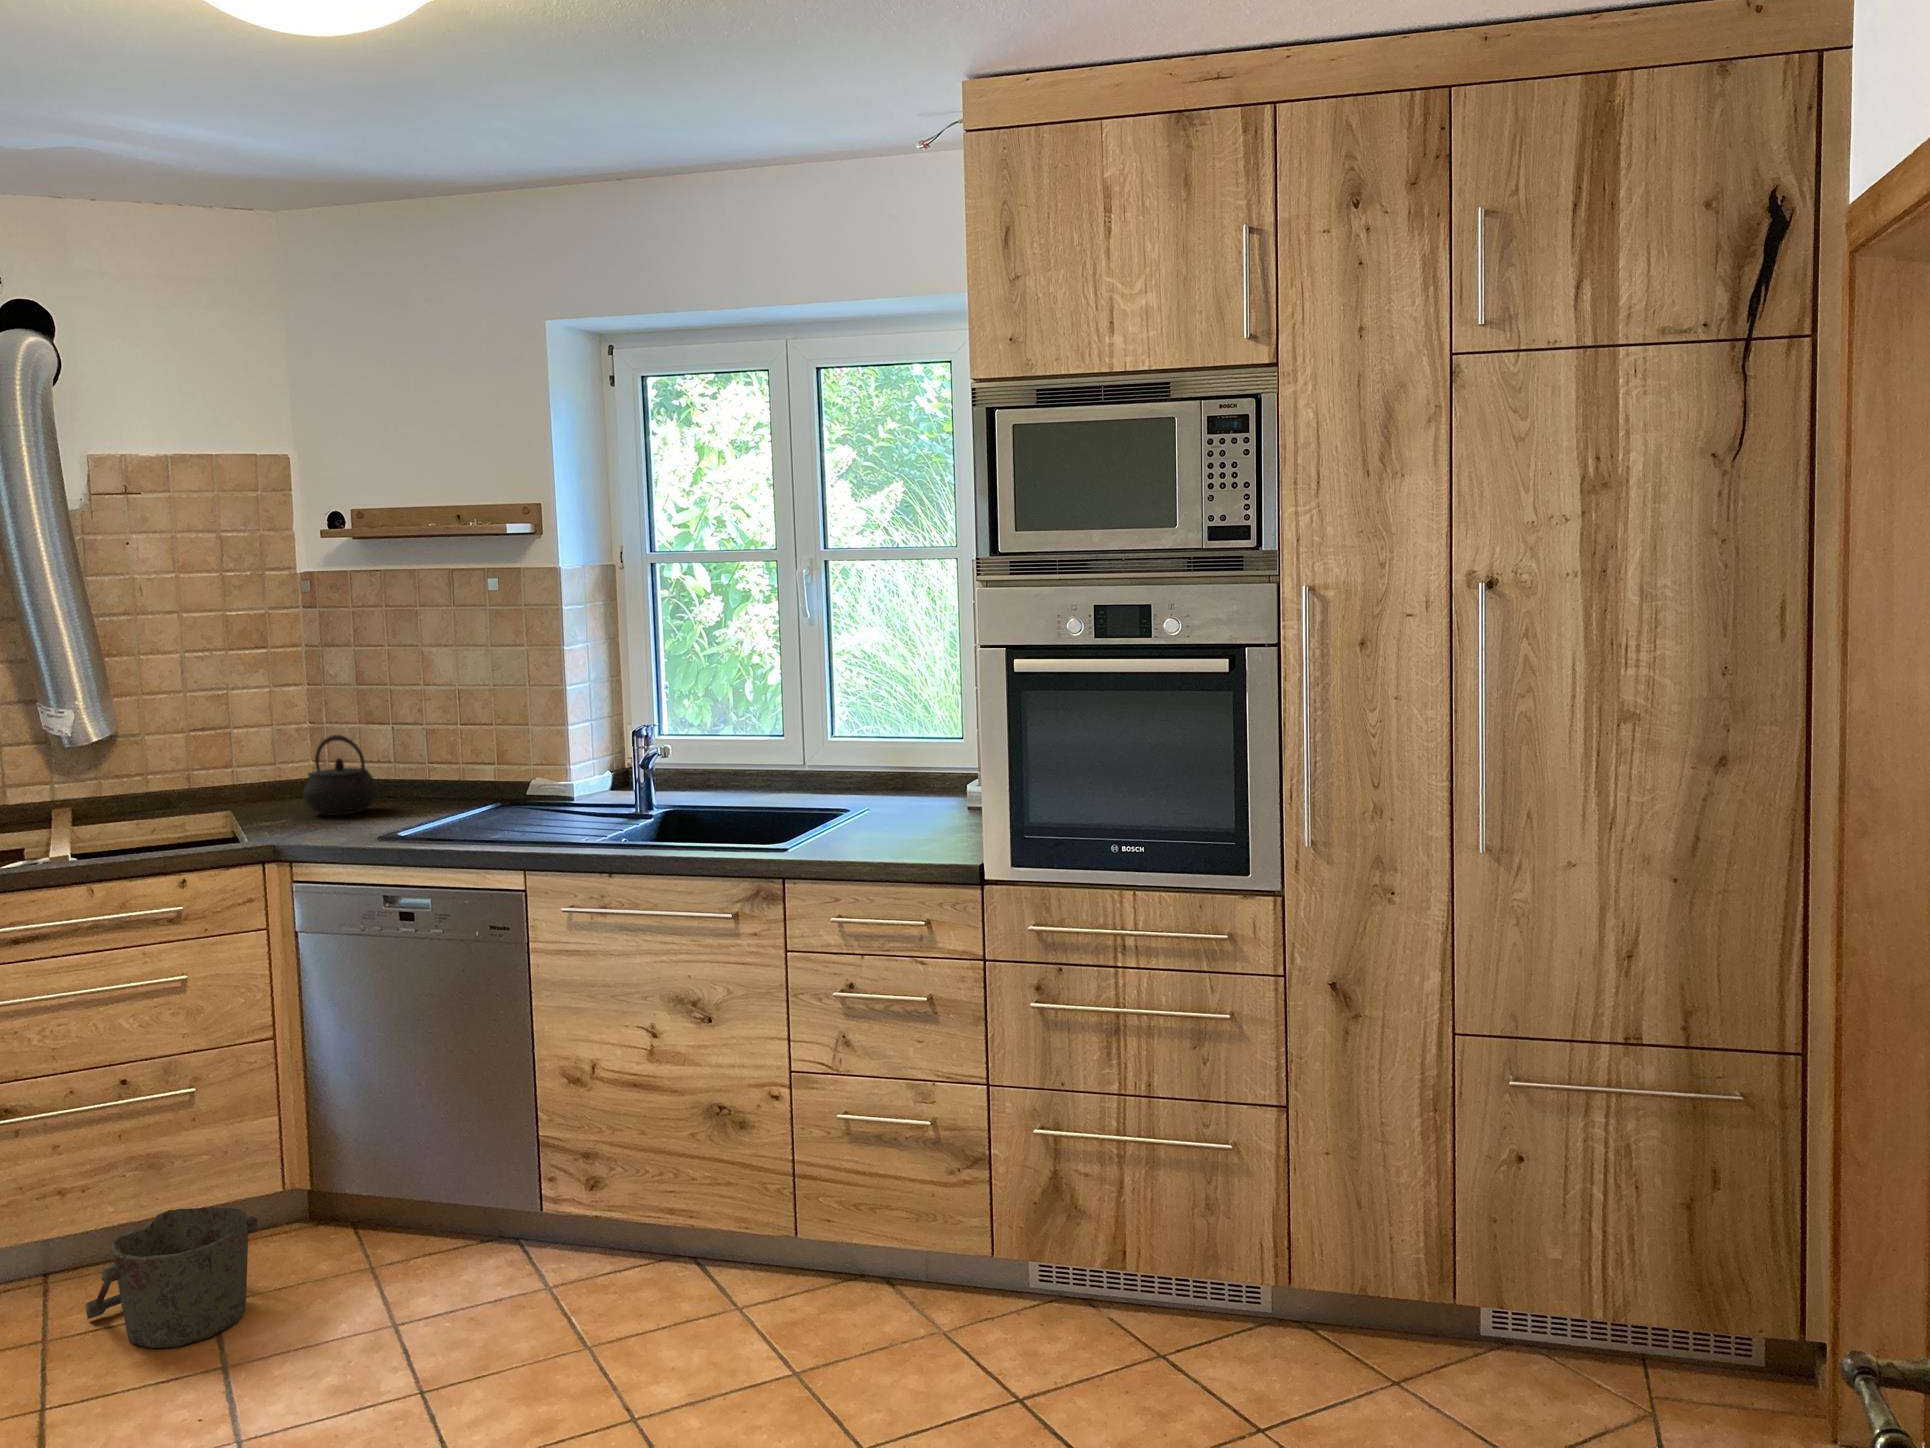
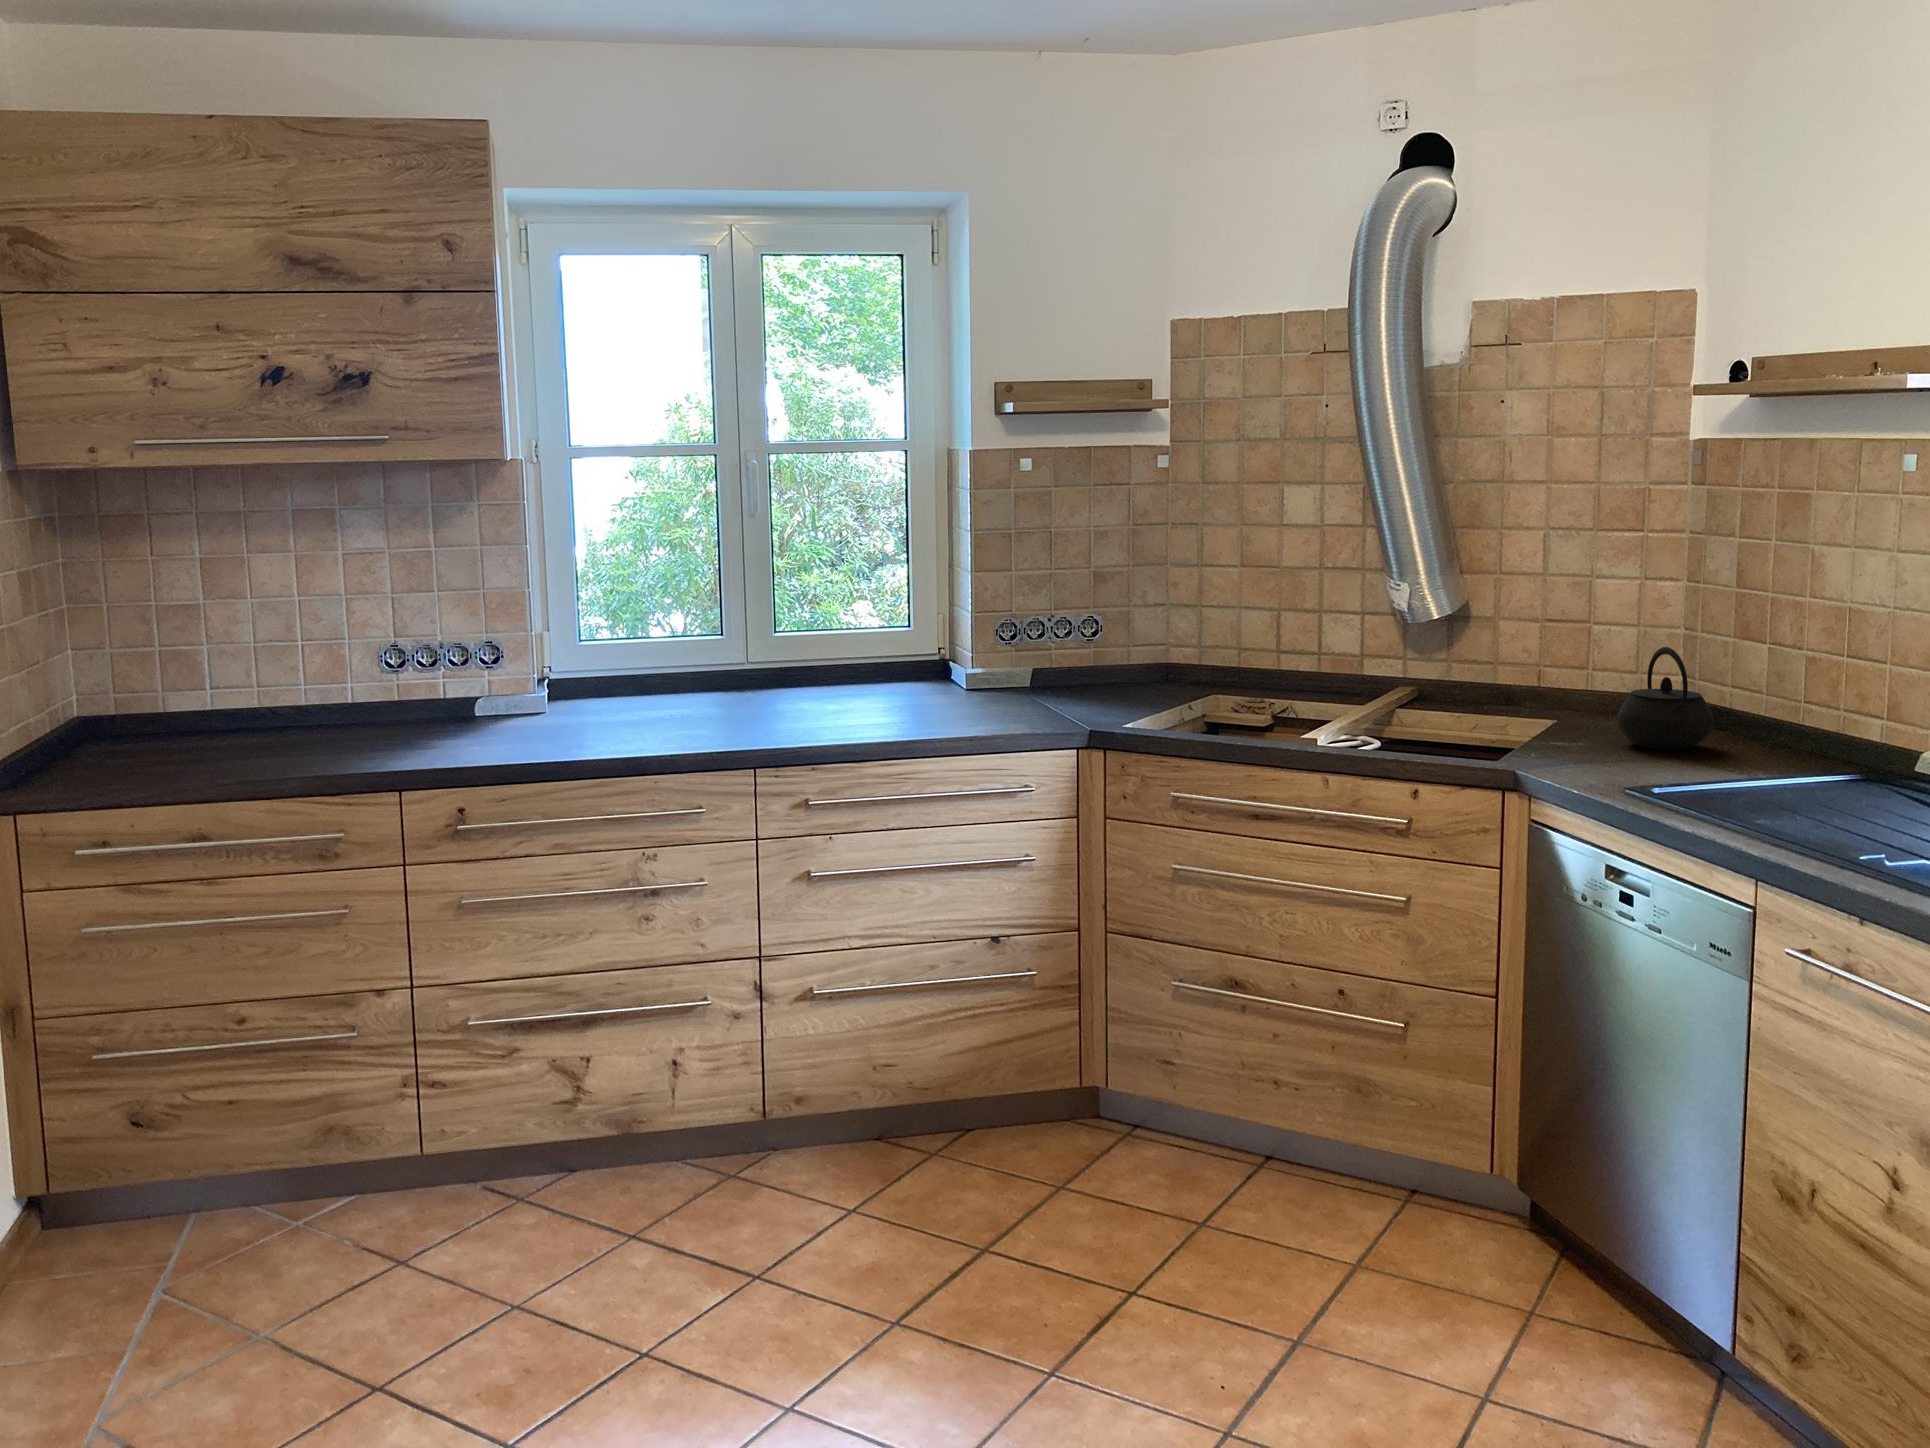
bucket: present [85,1208,257,1348] -> none [1243,1143,1405,1297]

